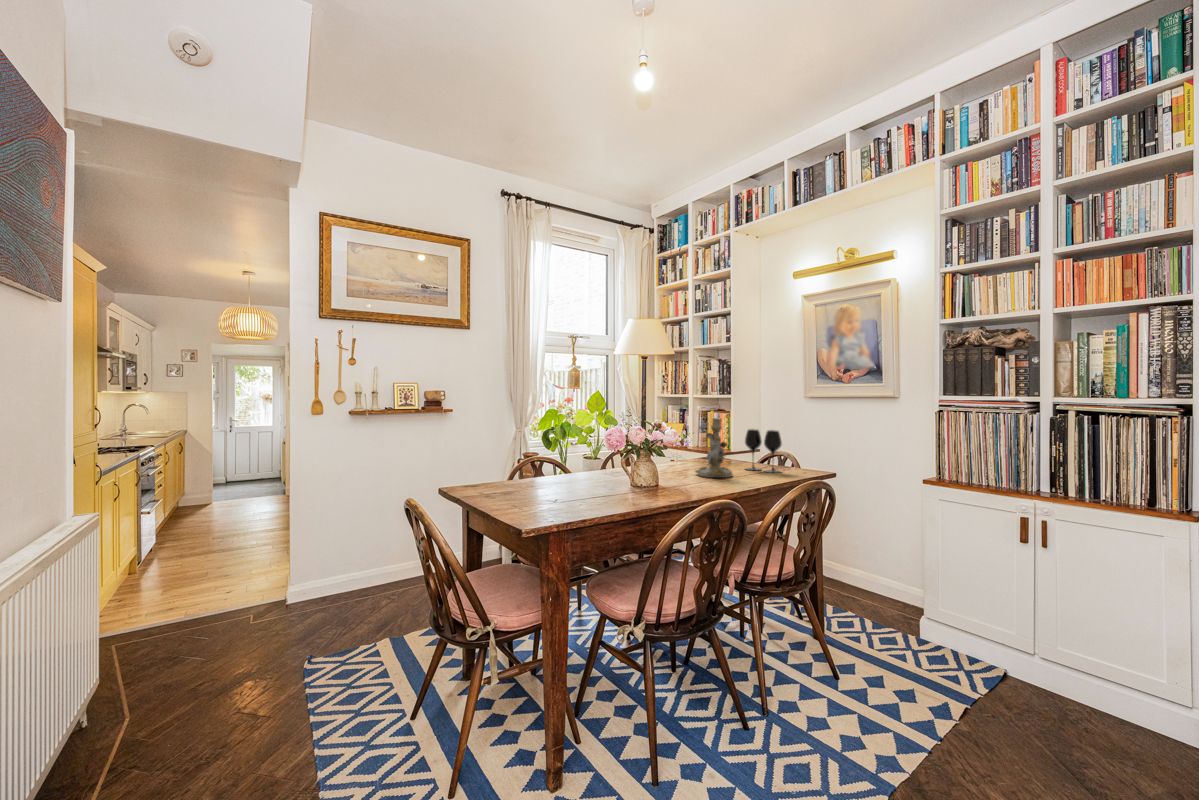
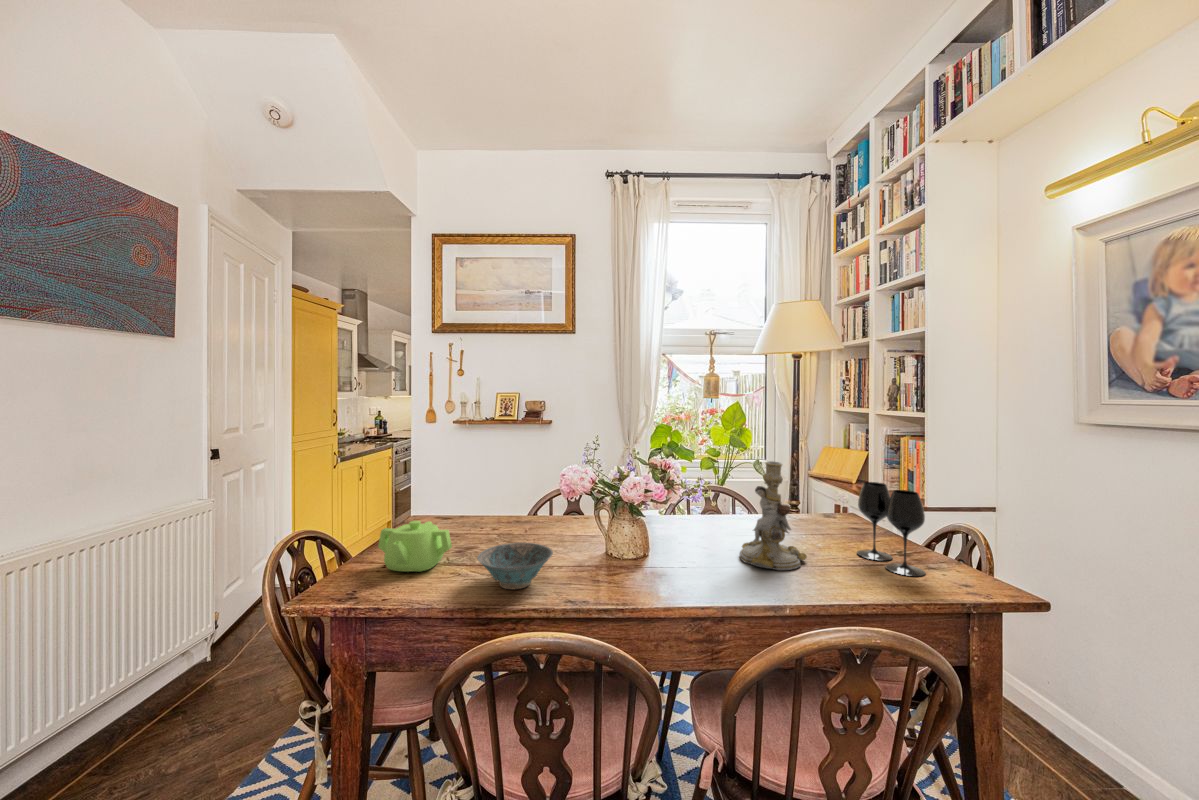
teapot: none [503,467,557,503] -> present [378,521,452,572]
ceramic bowl: none [592,474,640,498] -> present [477,542,553,589]

